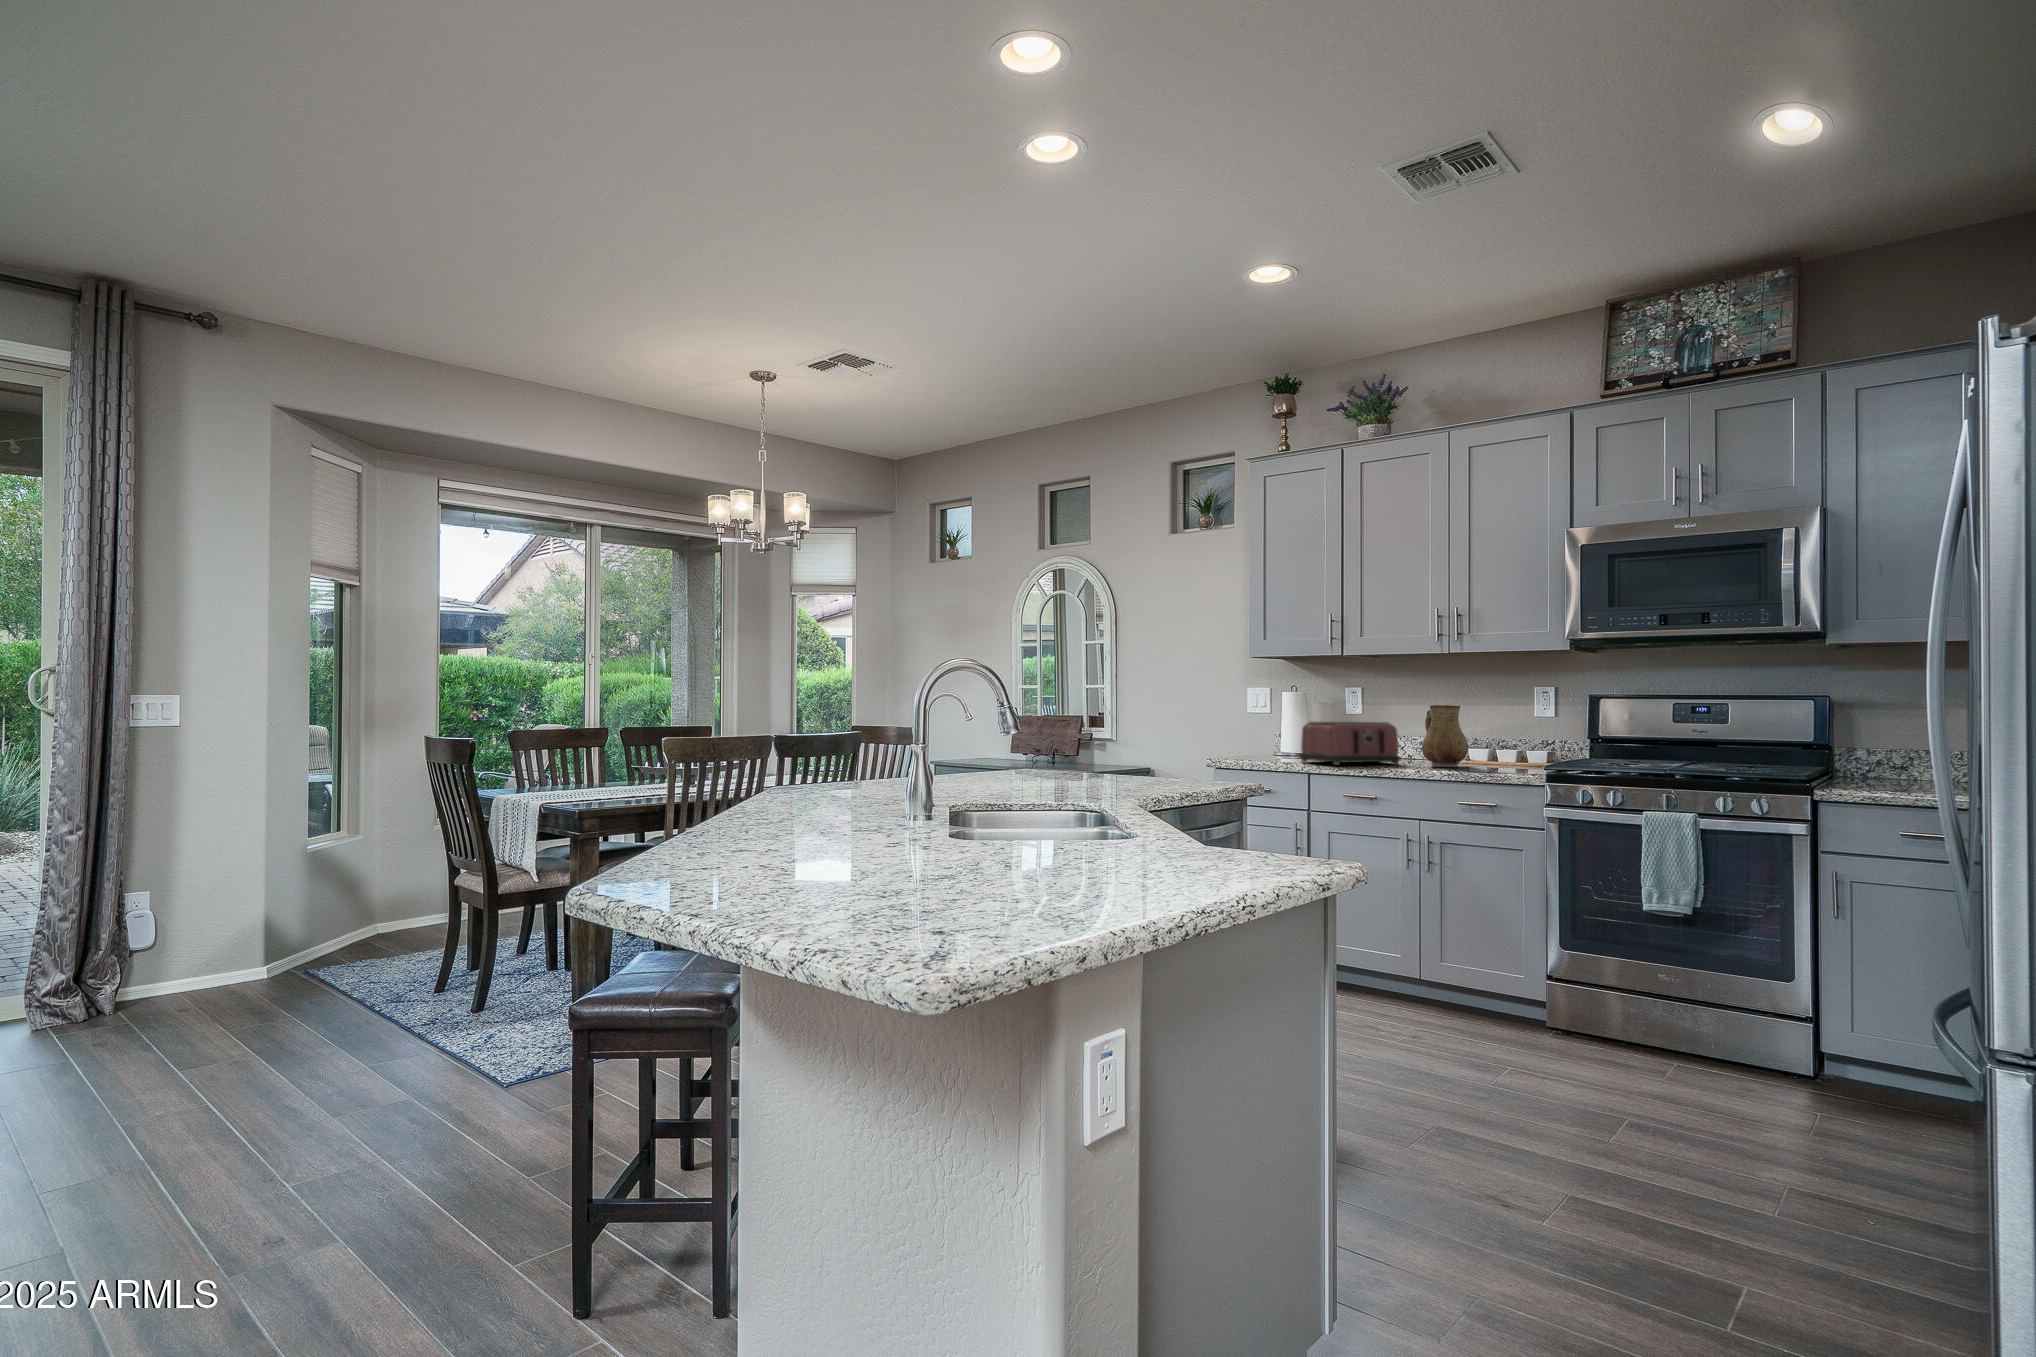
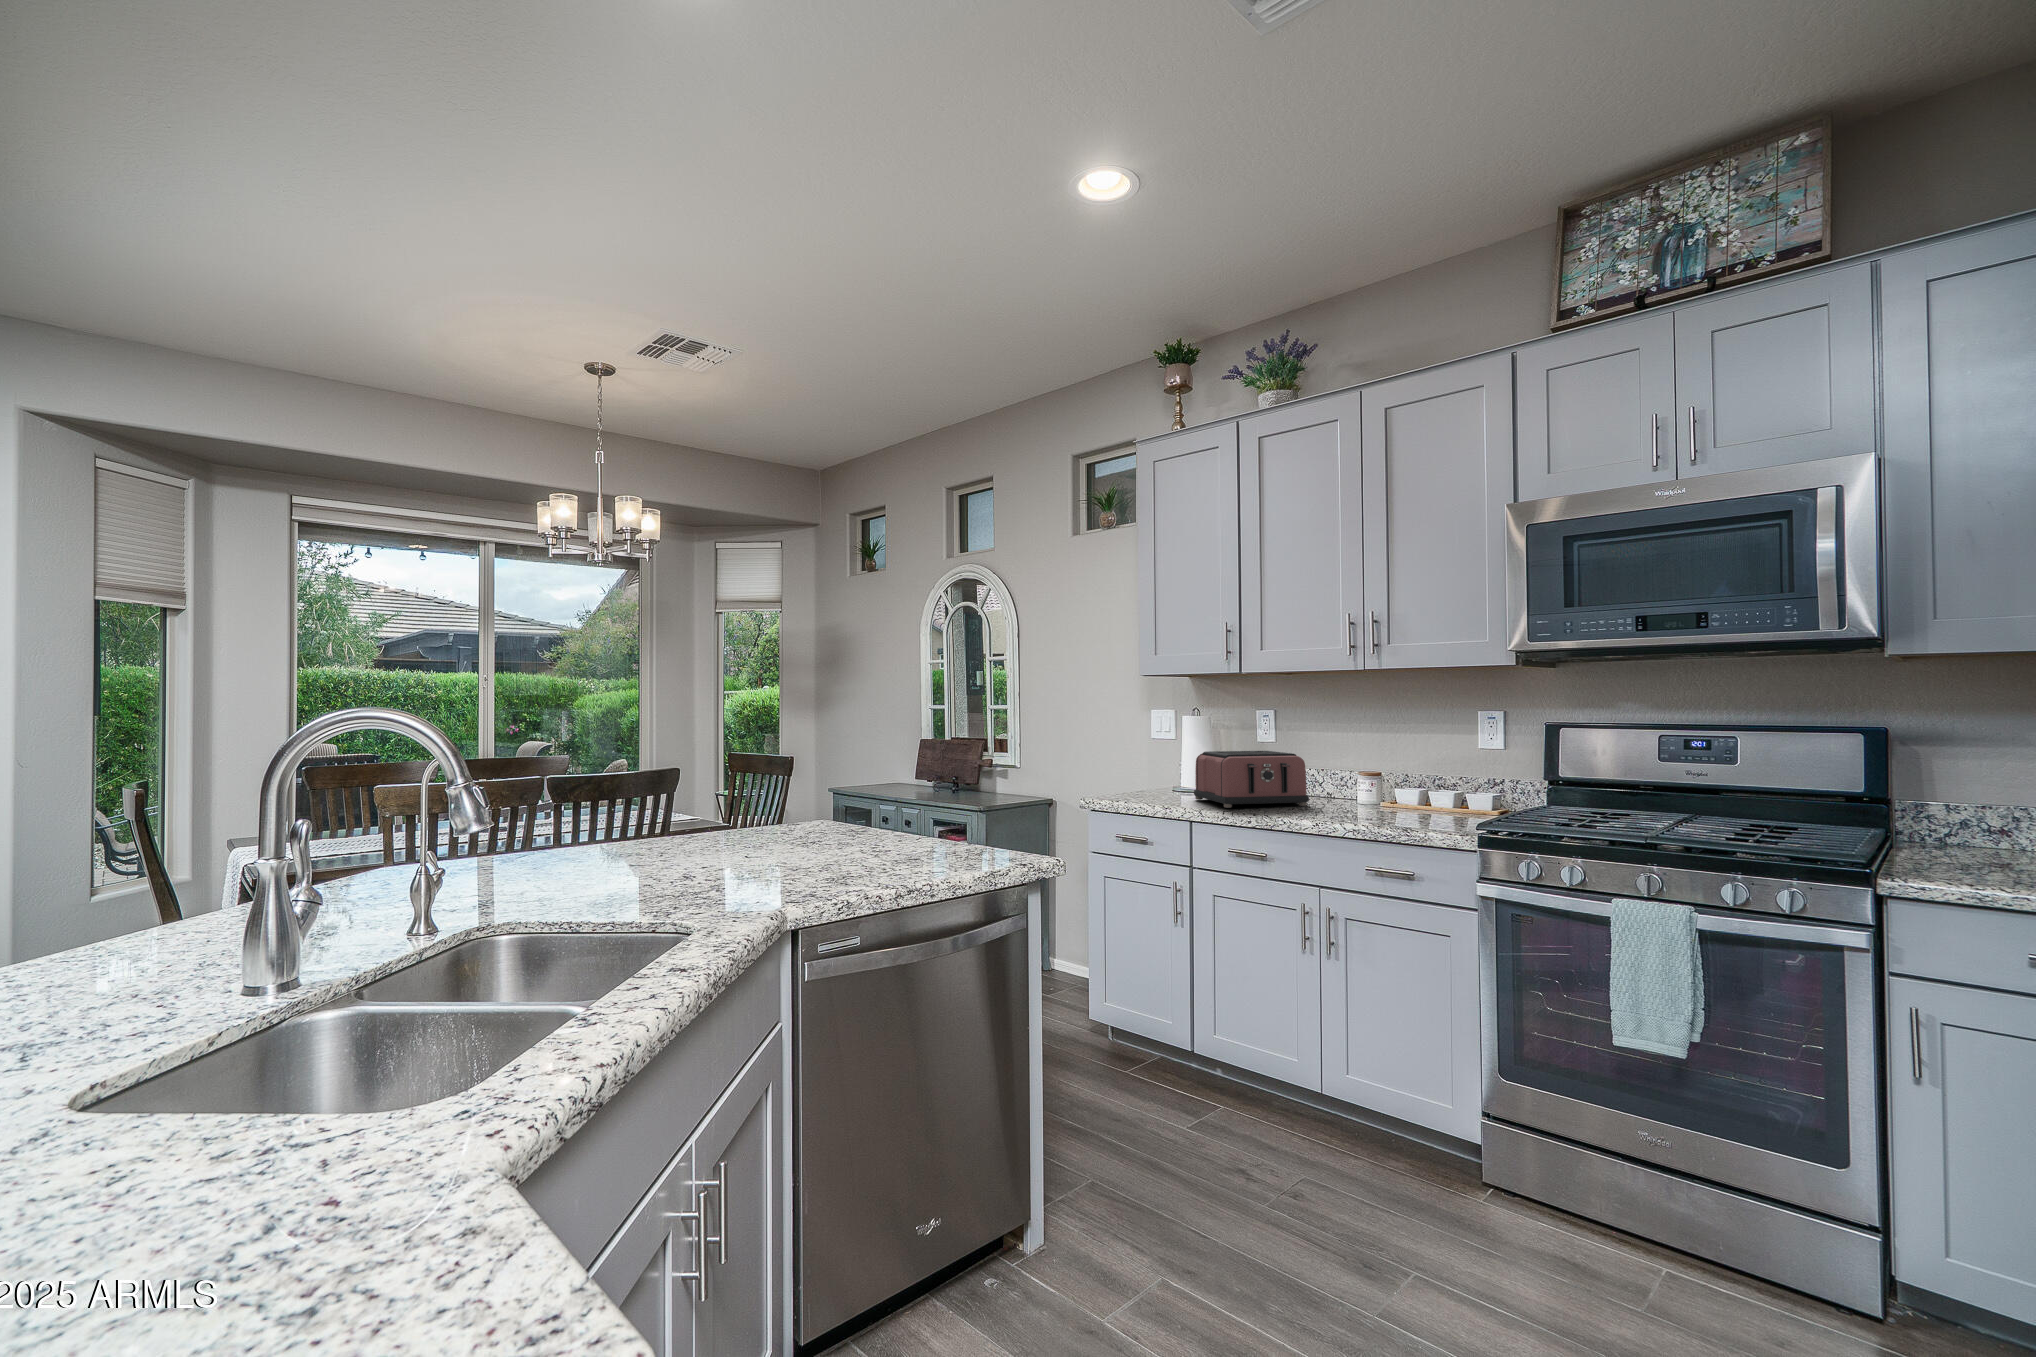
ceramic pitcher: present [1422,705,1468,767] -> none [1331,734,1389,813]

